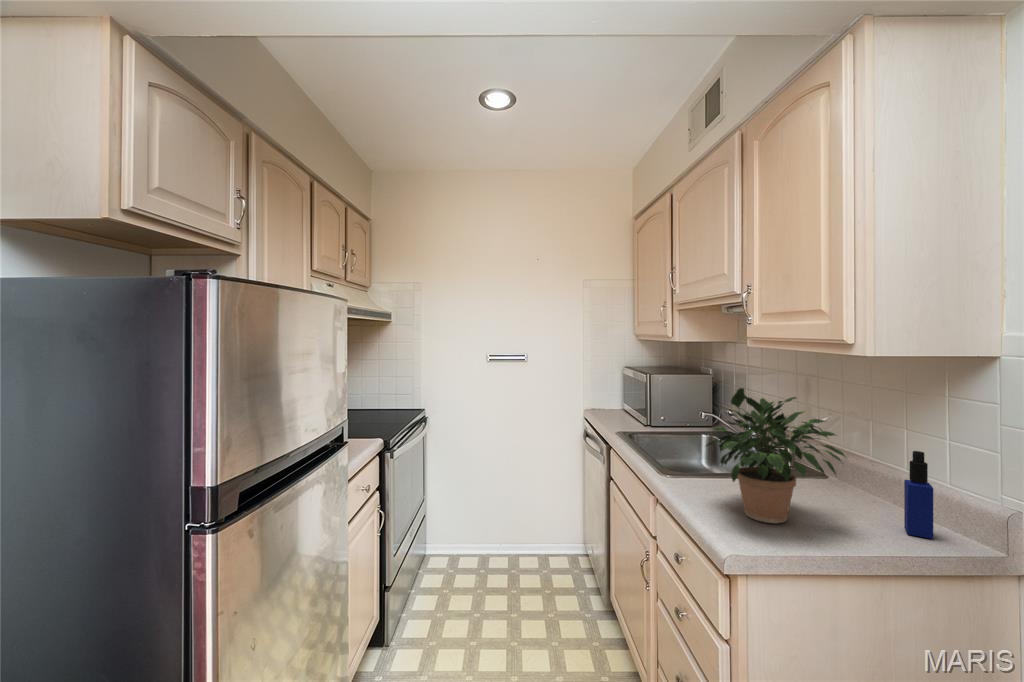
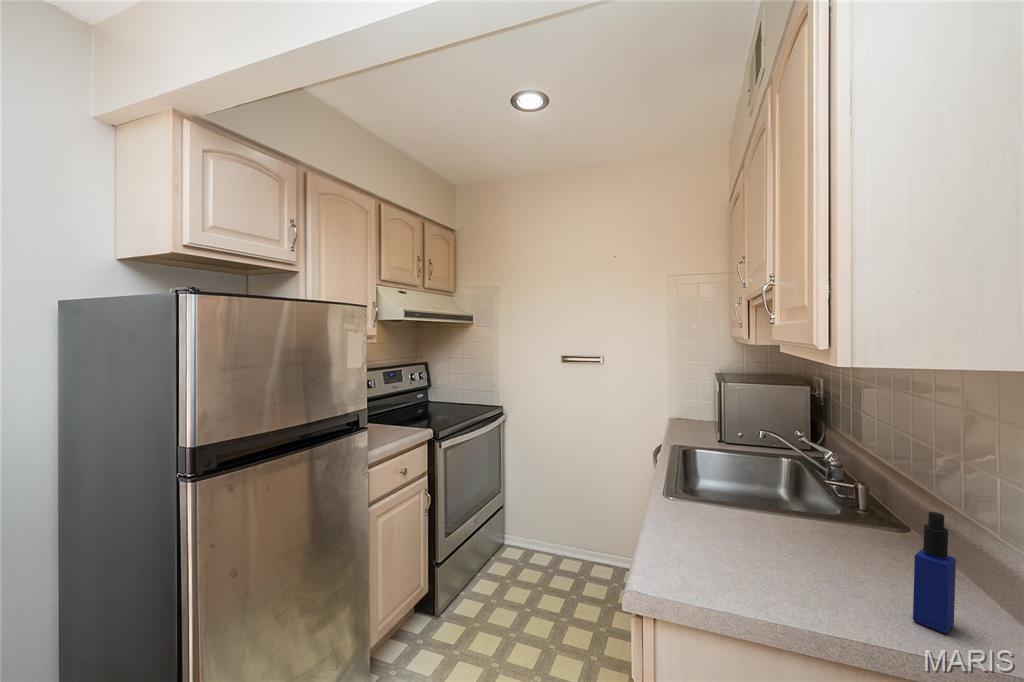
potted plant: present [706,388,846,523] -> none [665,409,836,573]

